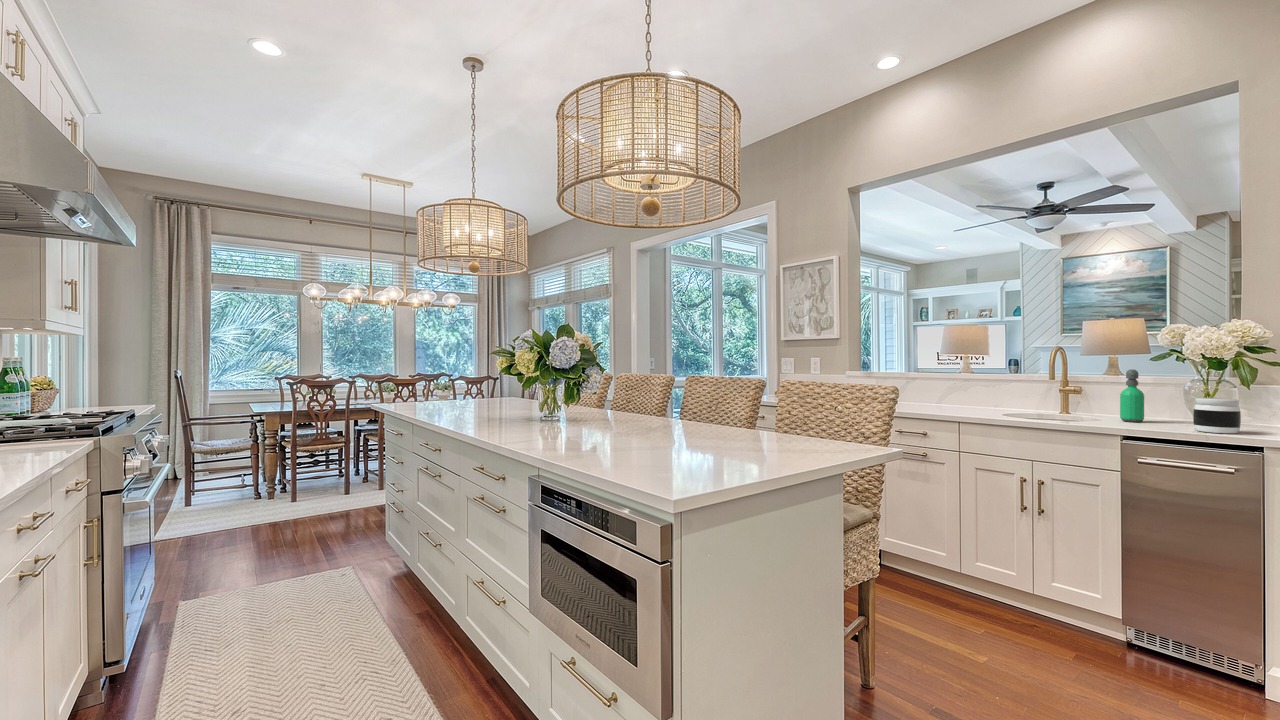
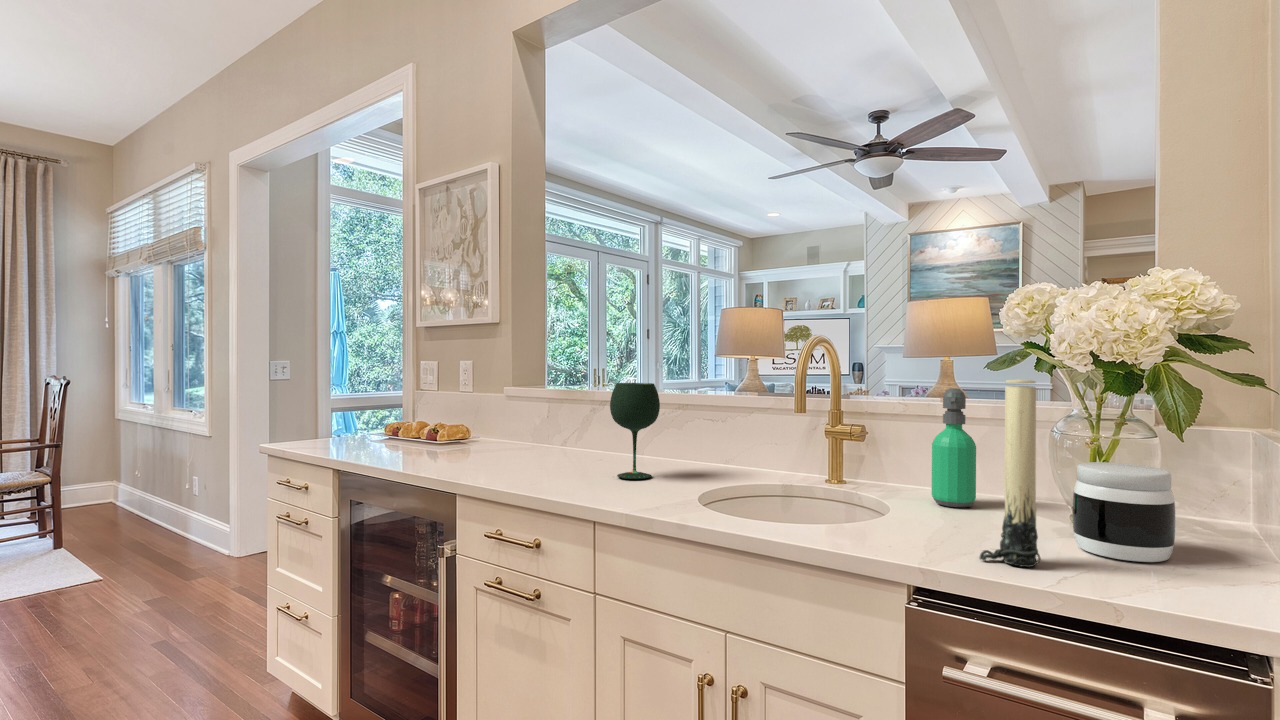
candle: none [1150,364,1177,433] -> present [980,379,1041,567]
wine glass: none [938,369,965,413] -> present [610,383,660,479]

